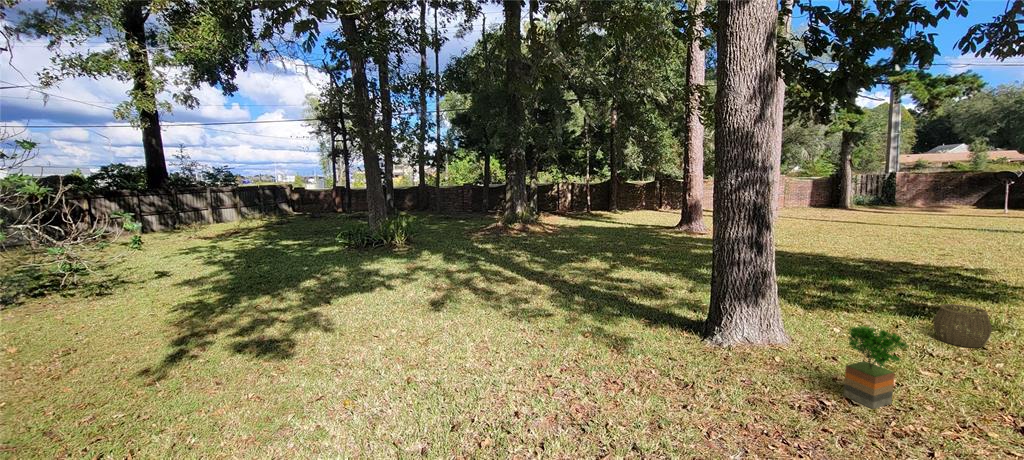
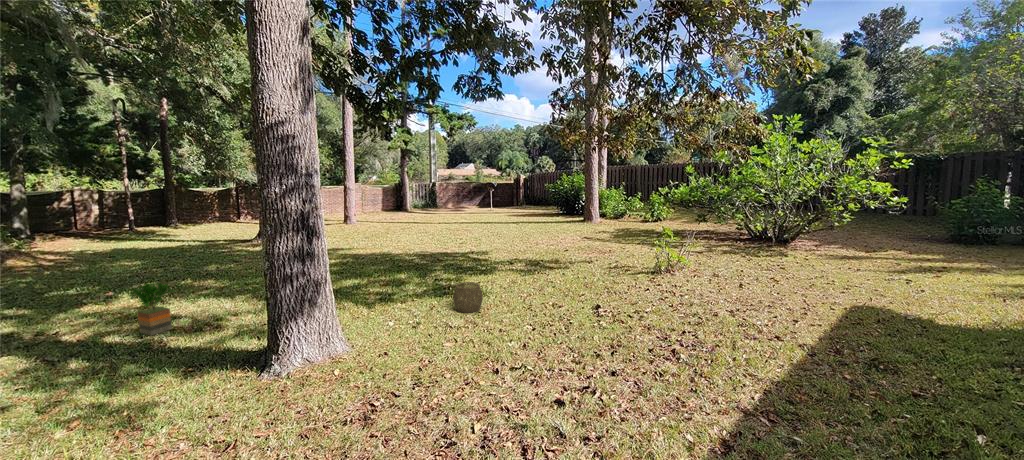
potted tree: present [844,326,909,409] -> present [130,283,175,335]

